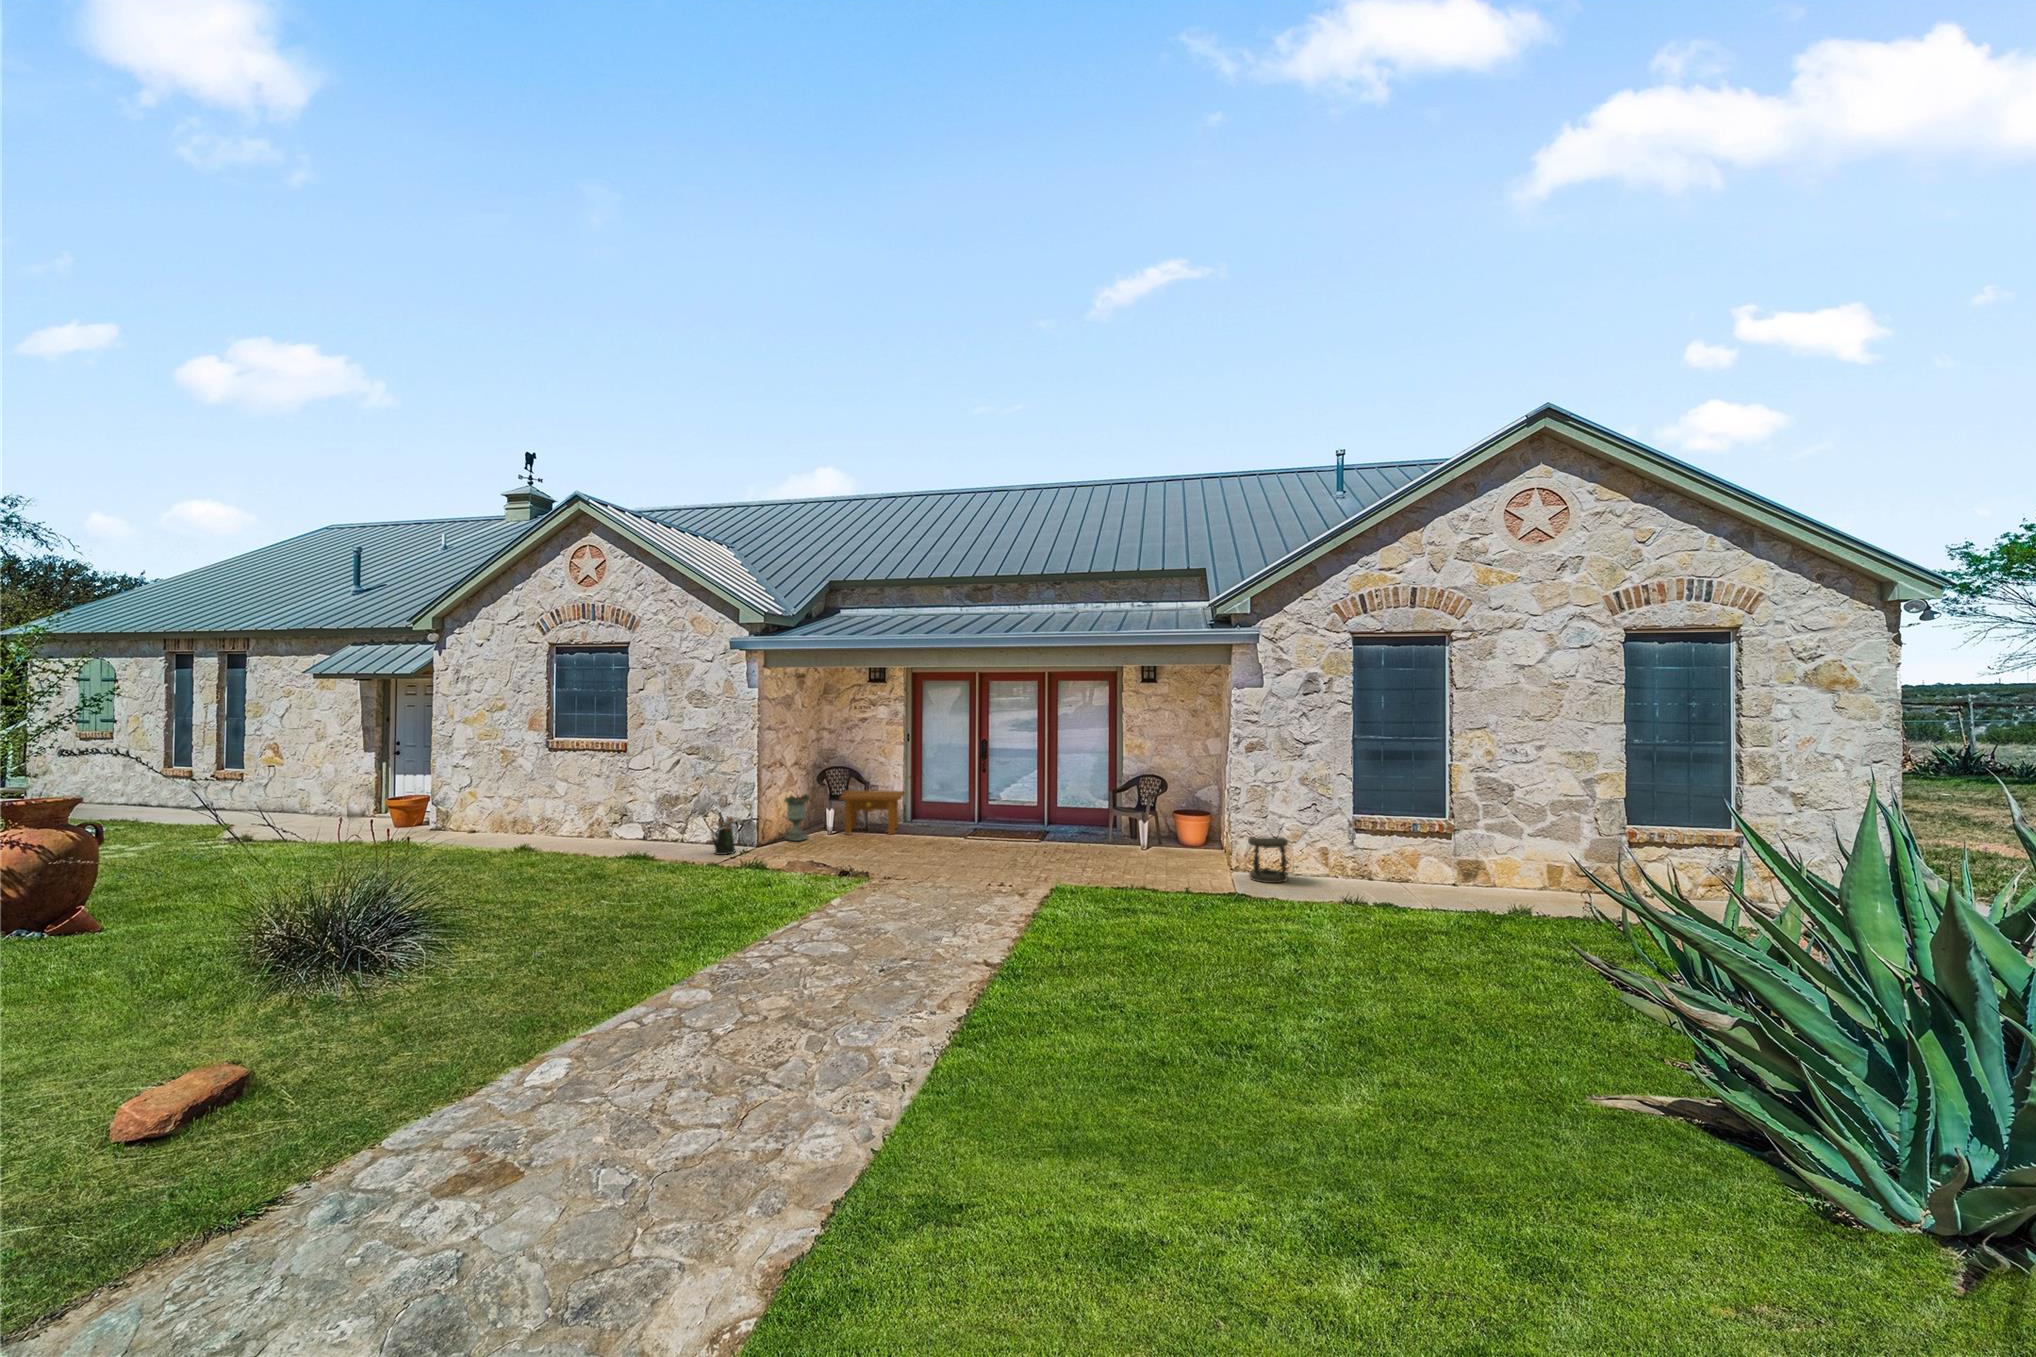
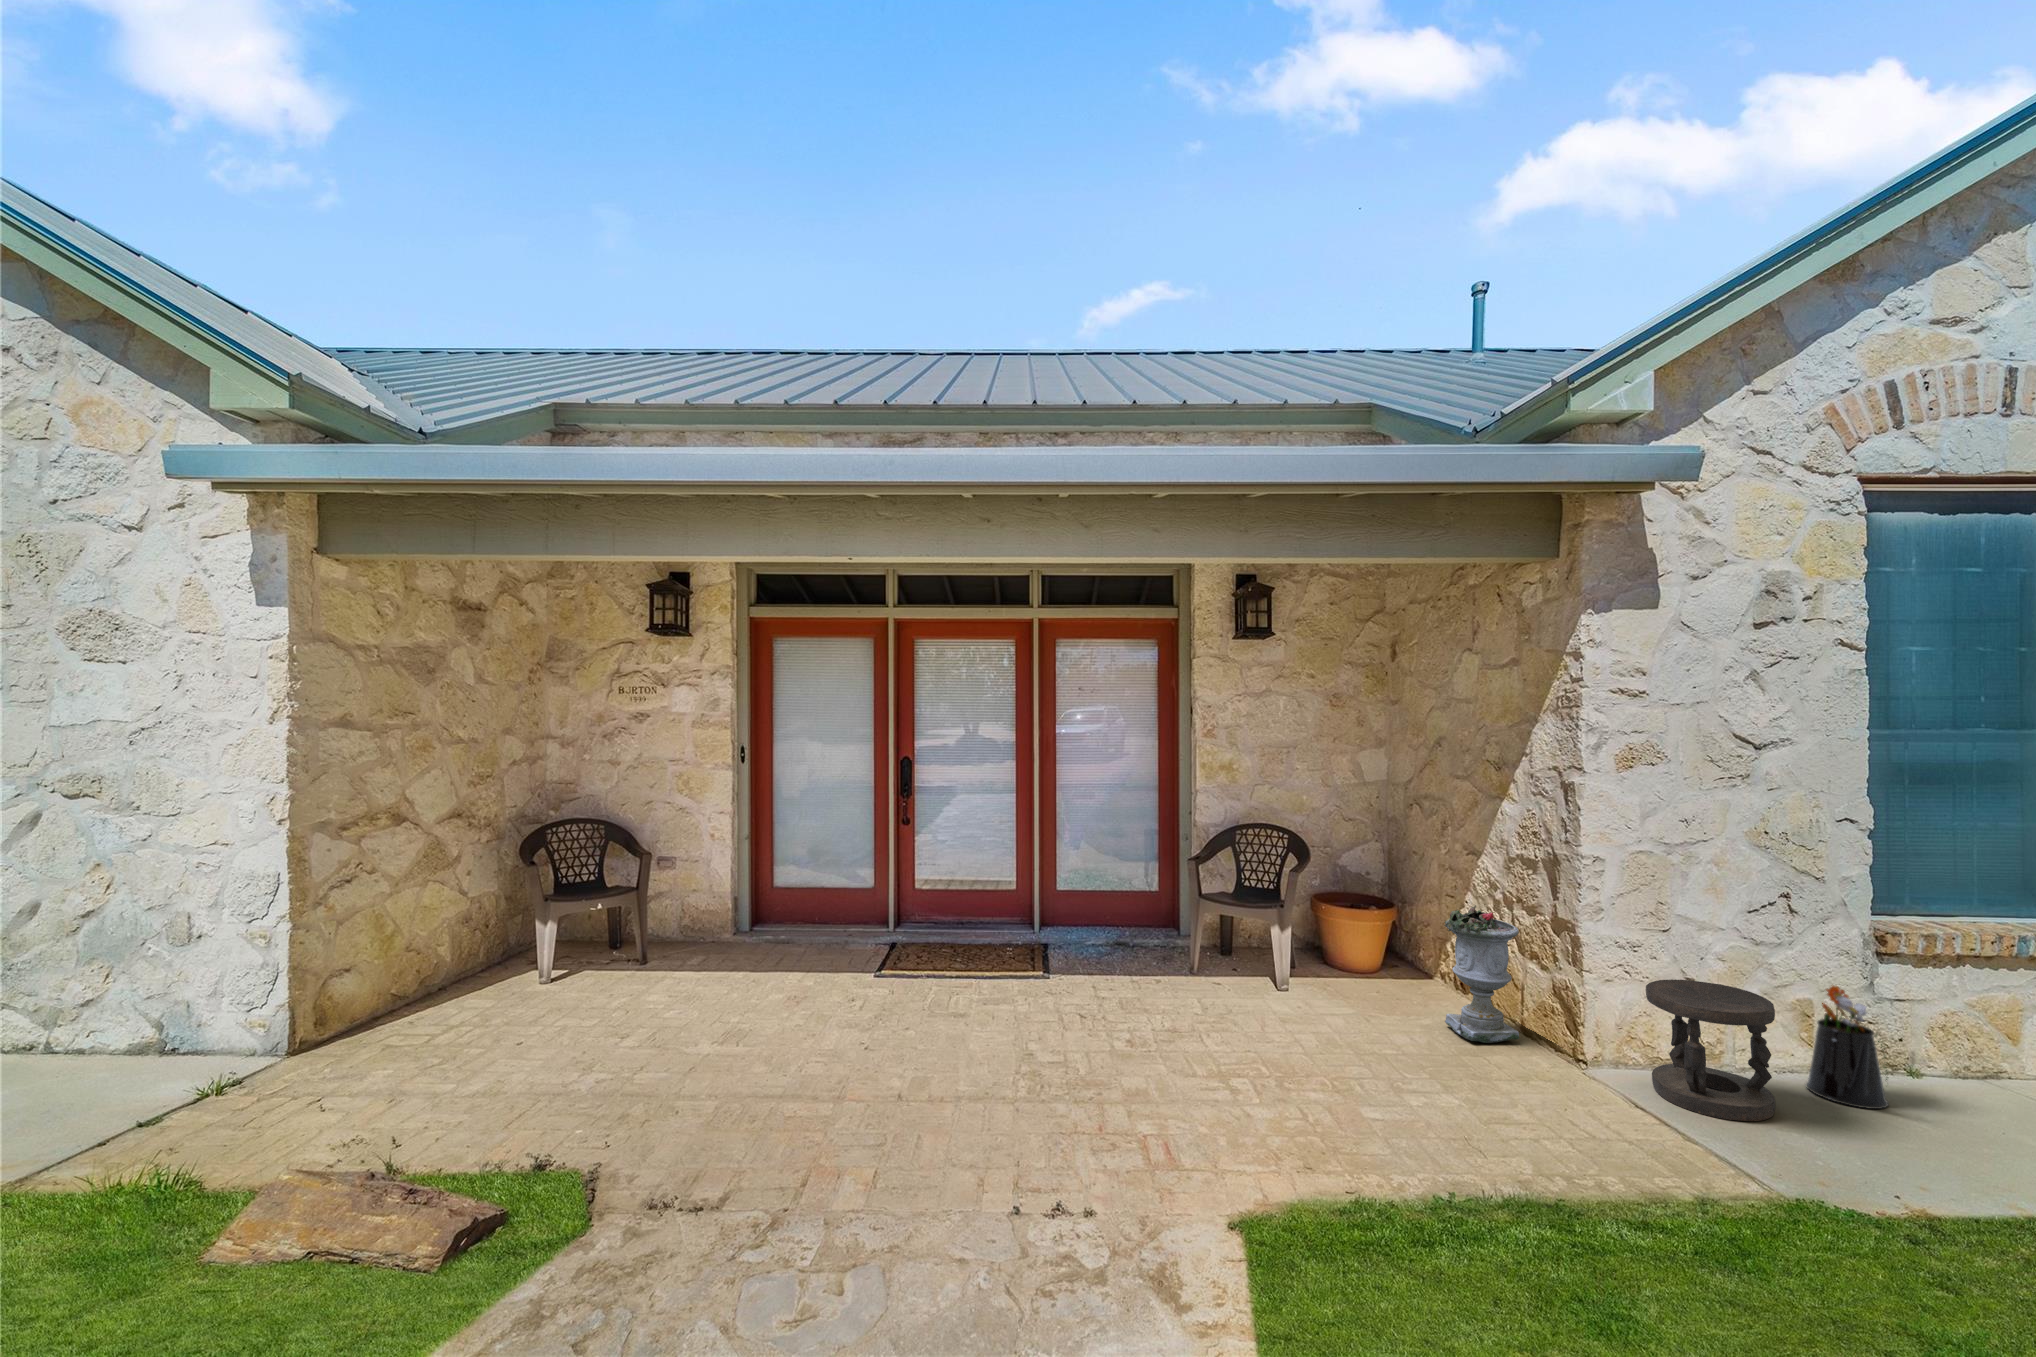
side table: present [839,790,905,835] -> none [568,868,729,980]
planter: present [784,794,809,841] -> present [1444,905,1519,1043]
watering can: present [711,817,737,855] -> present [1806,986,1888,1109]

